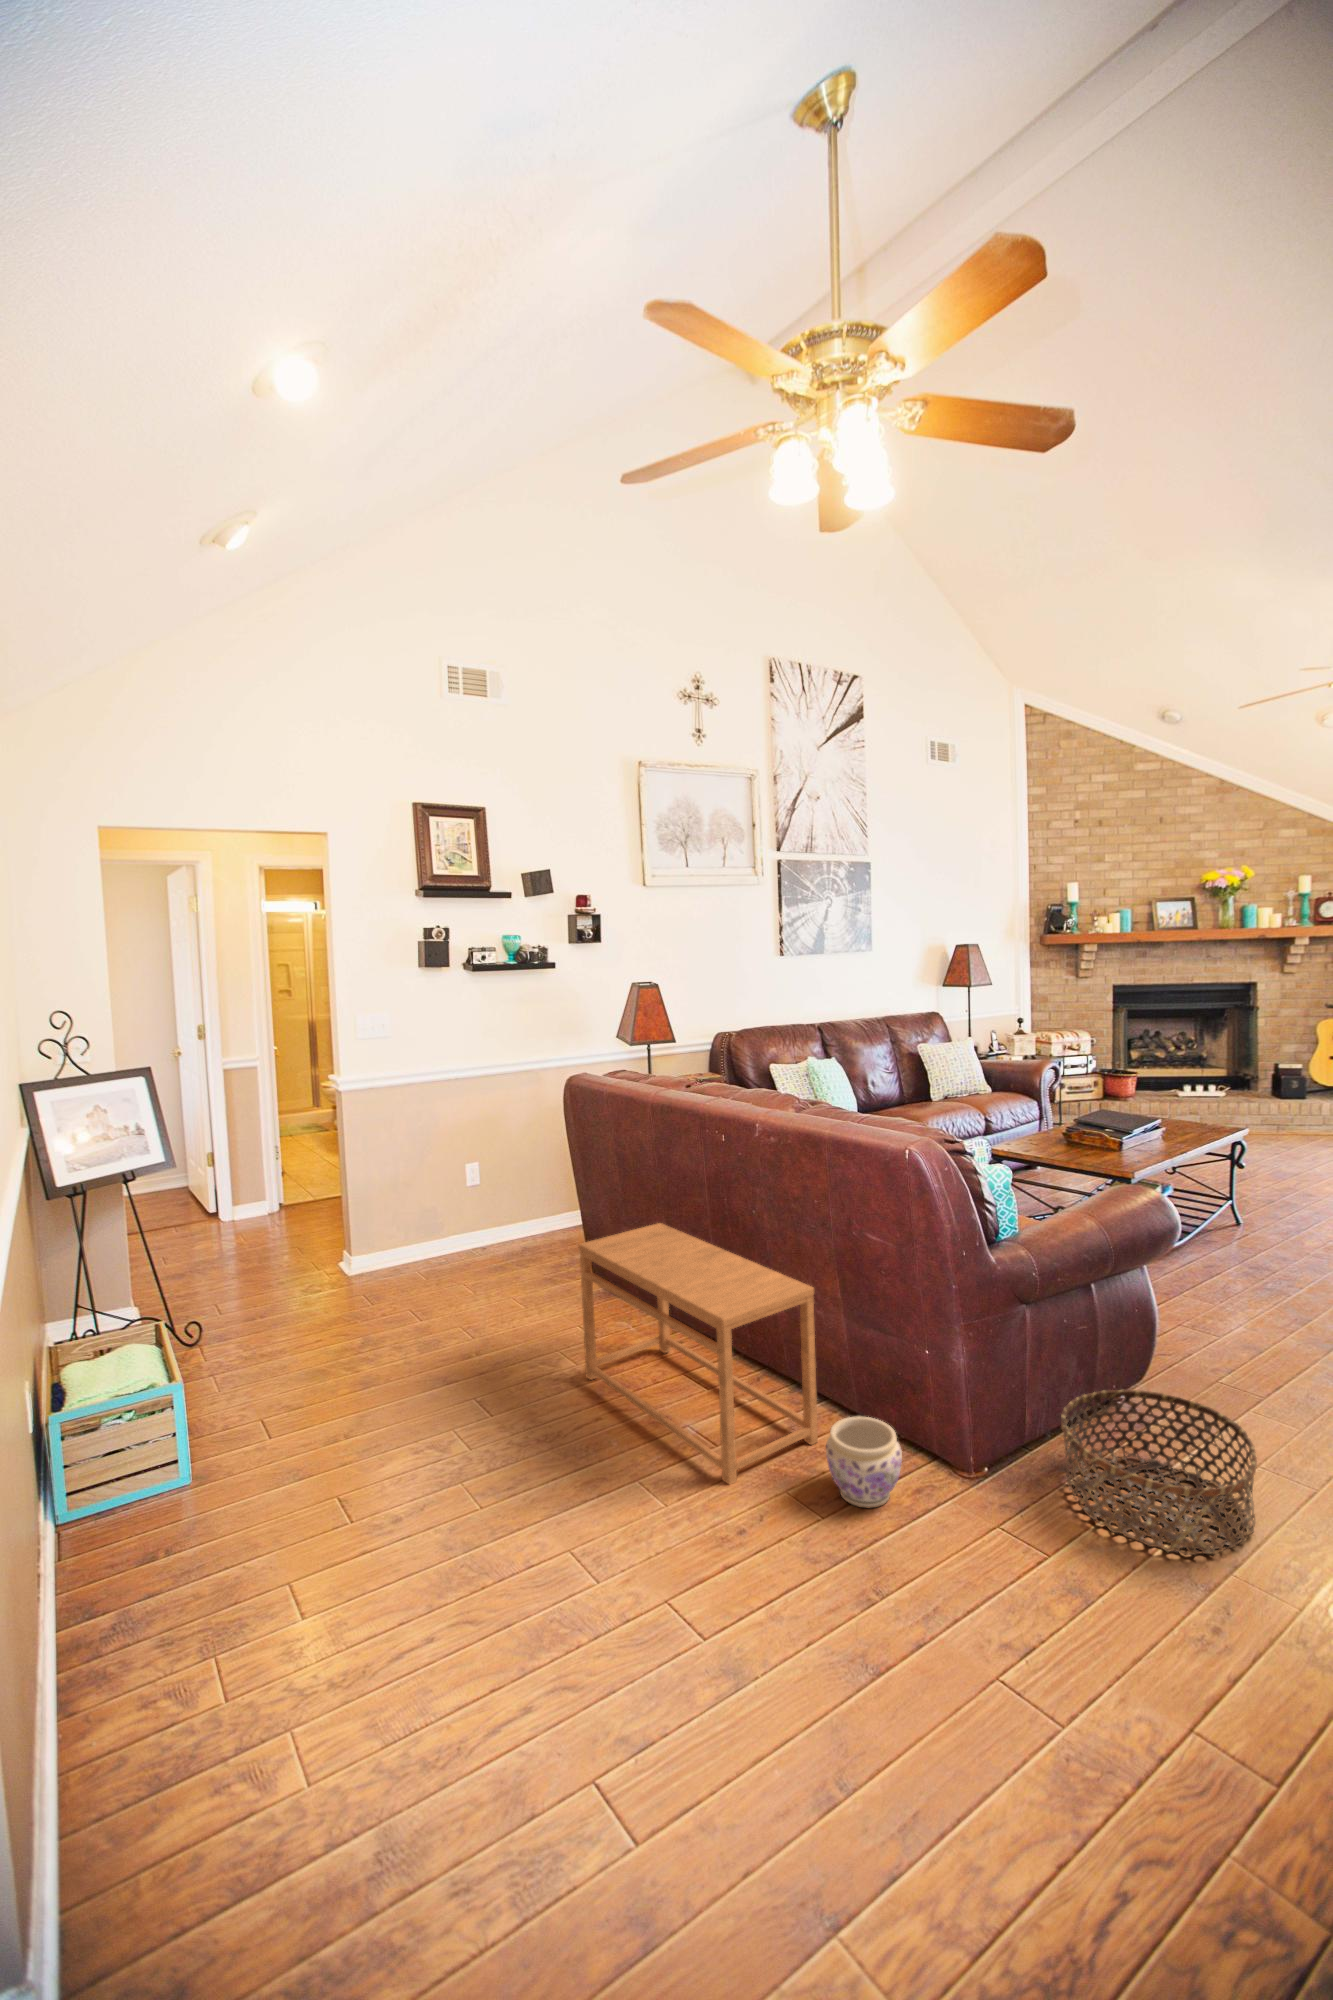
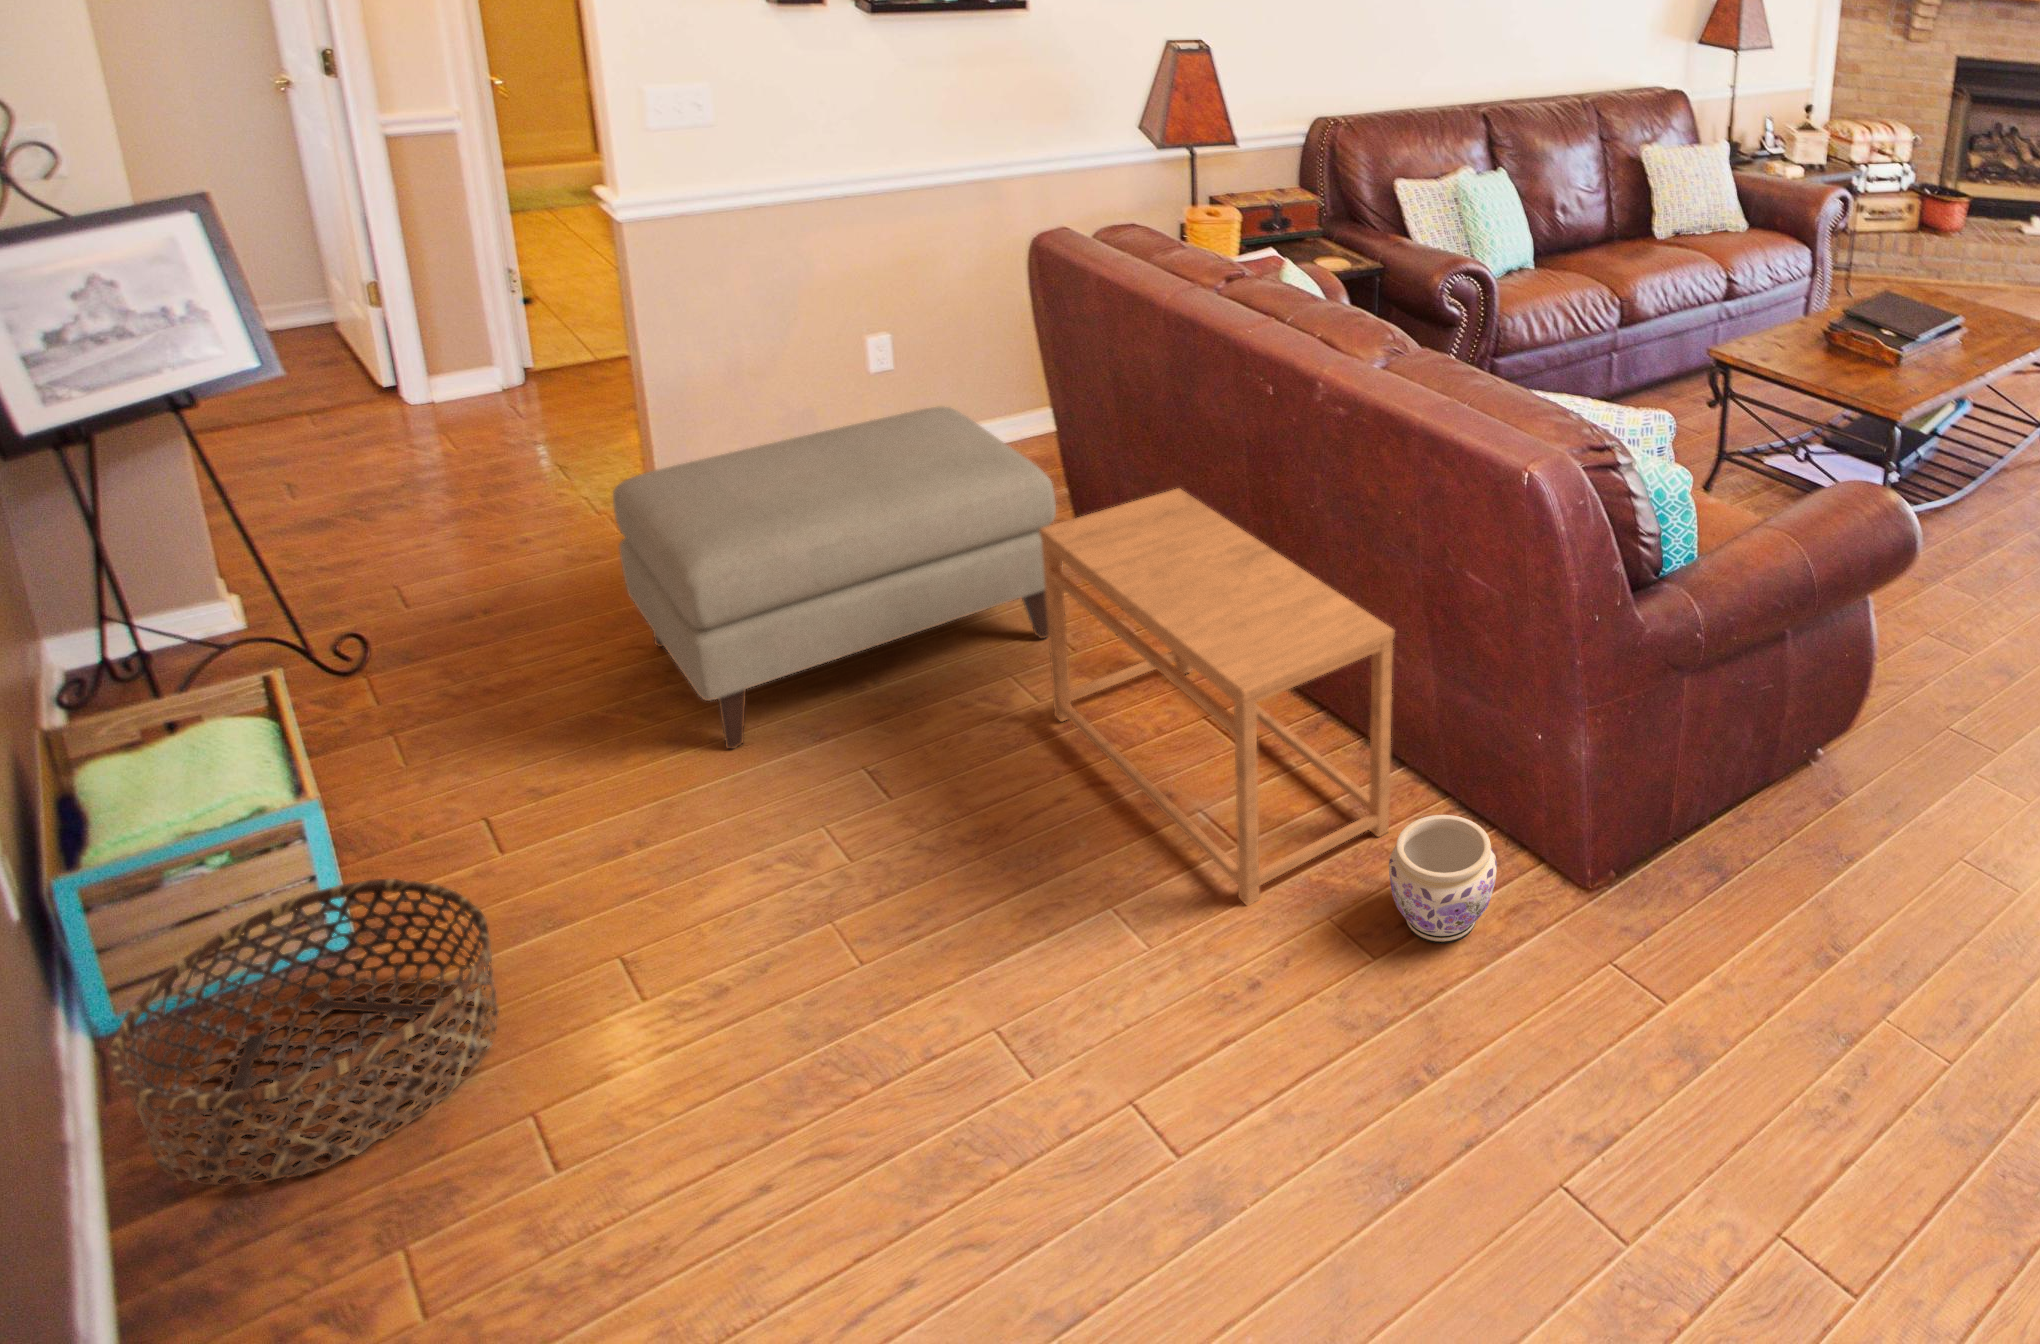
ottoman: none [324,1192,585,1397] -> present [613,407,1056,749]
basket: present [1061,1390,1257,1555] -> present [111,879,499,1185]

